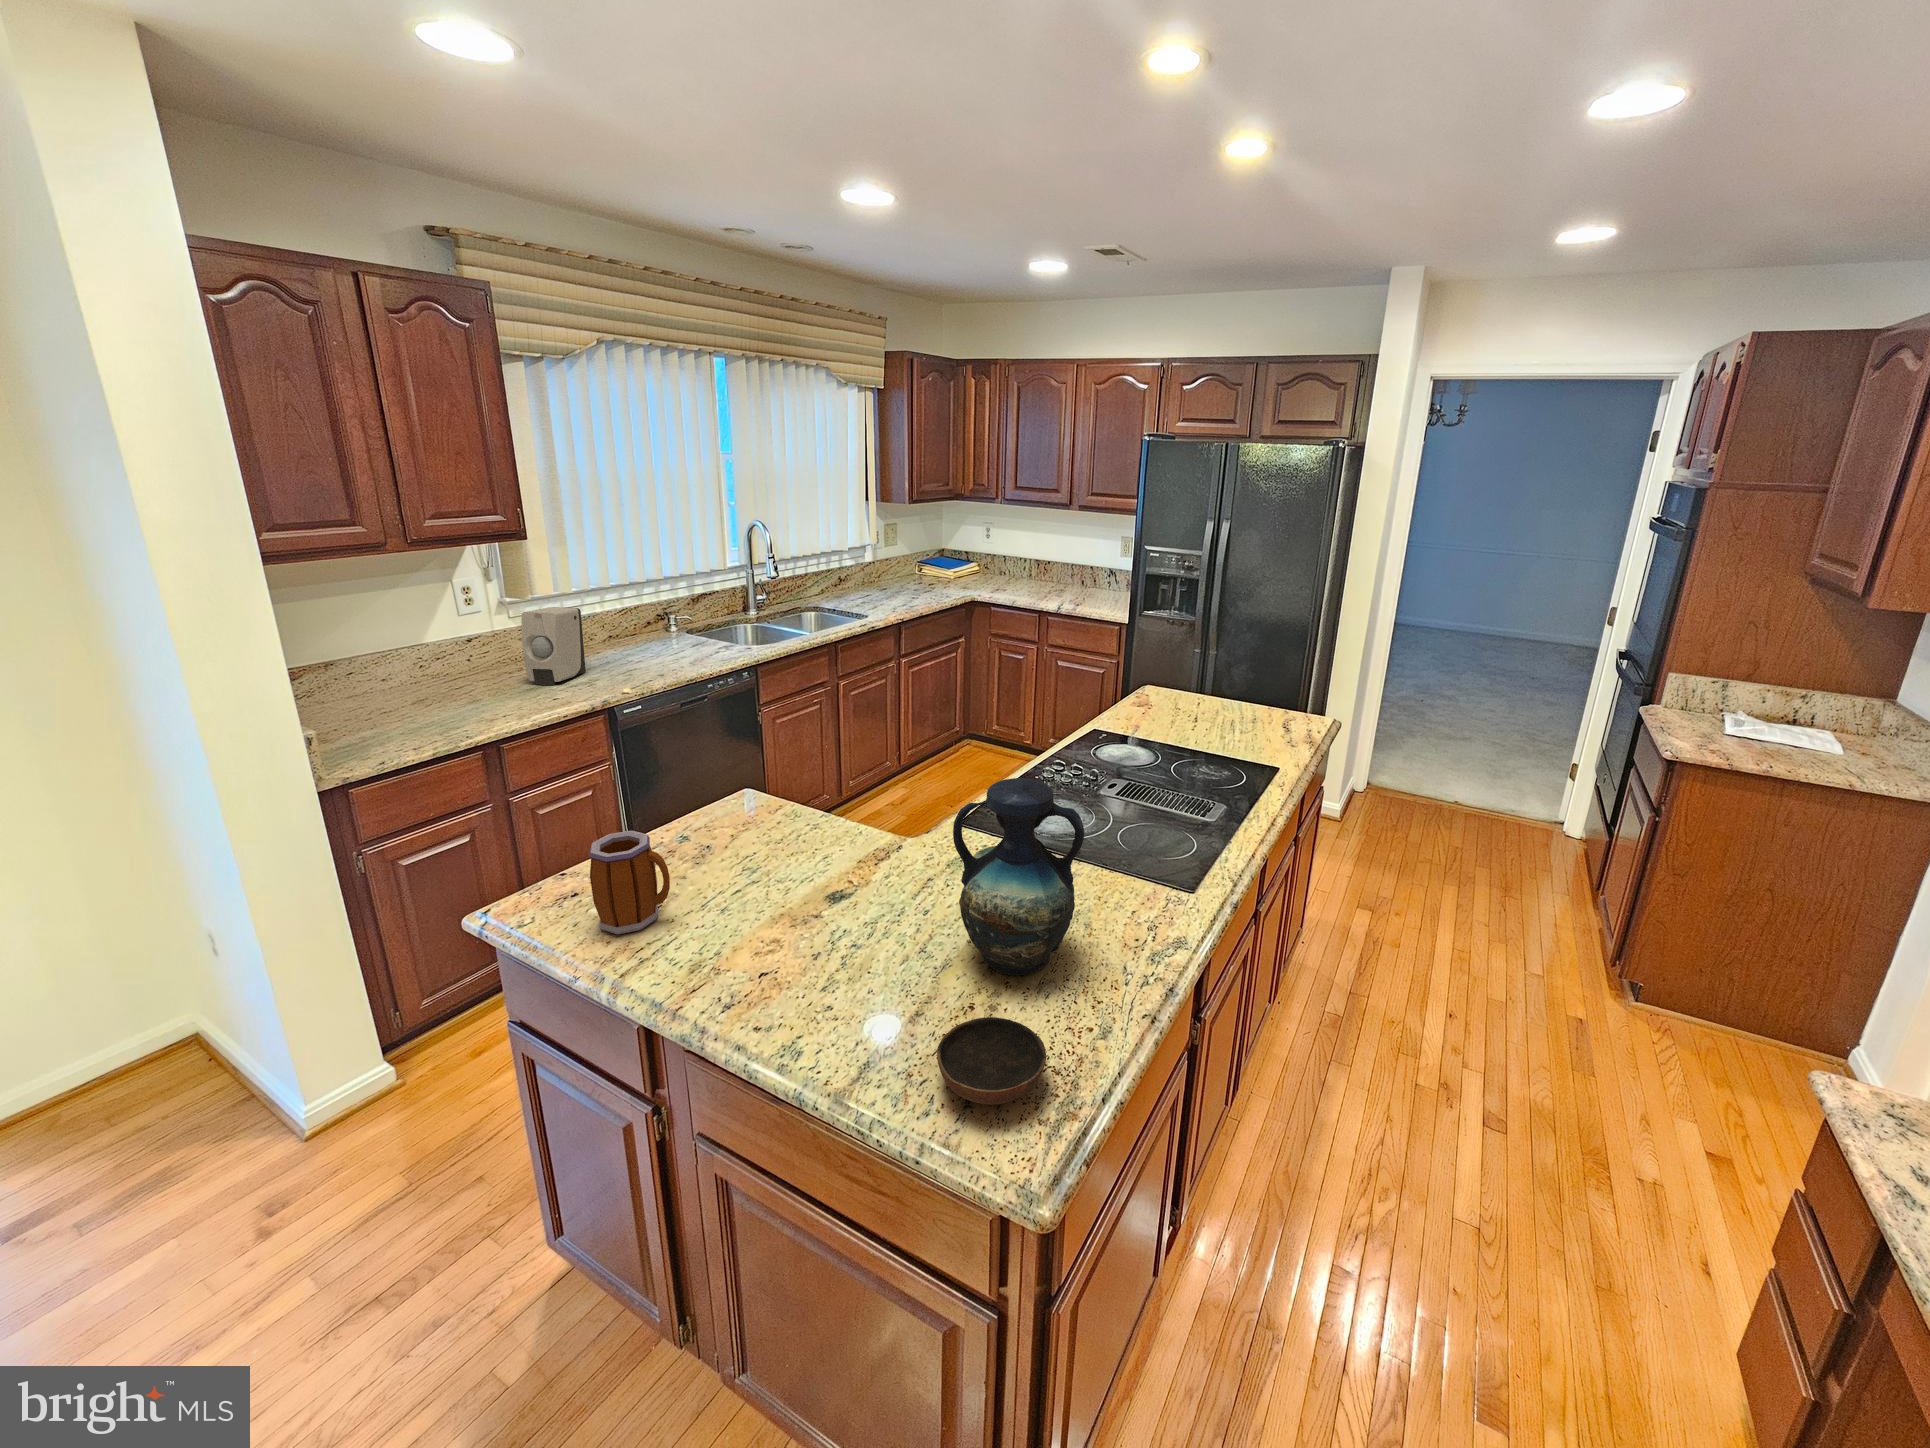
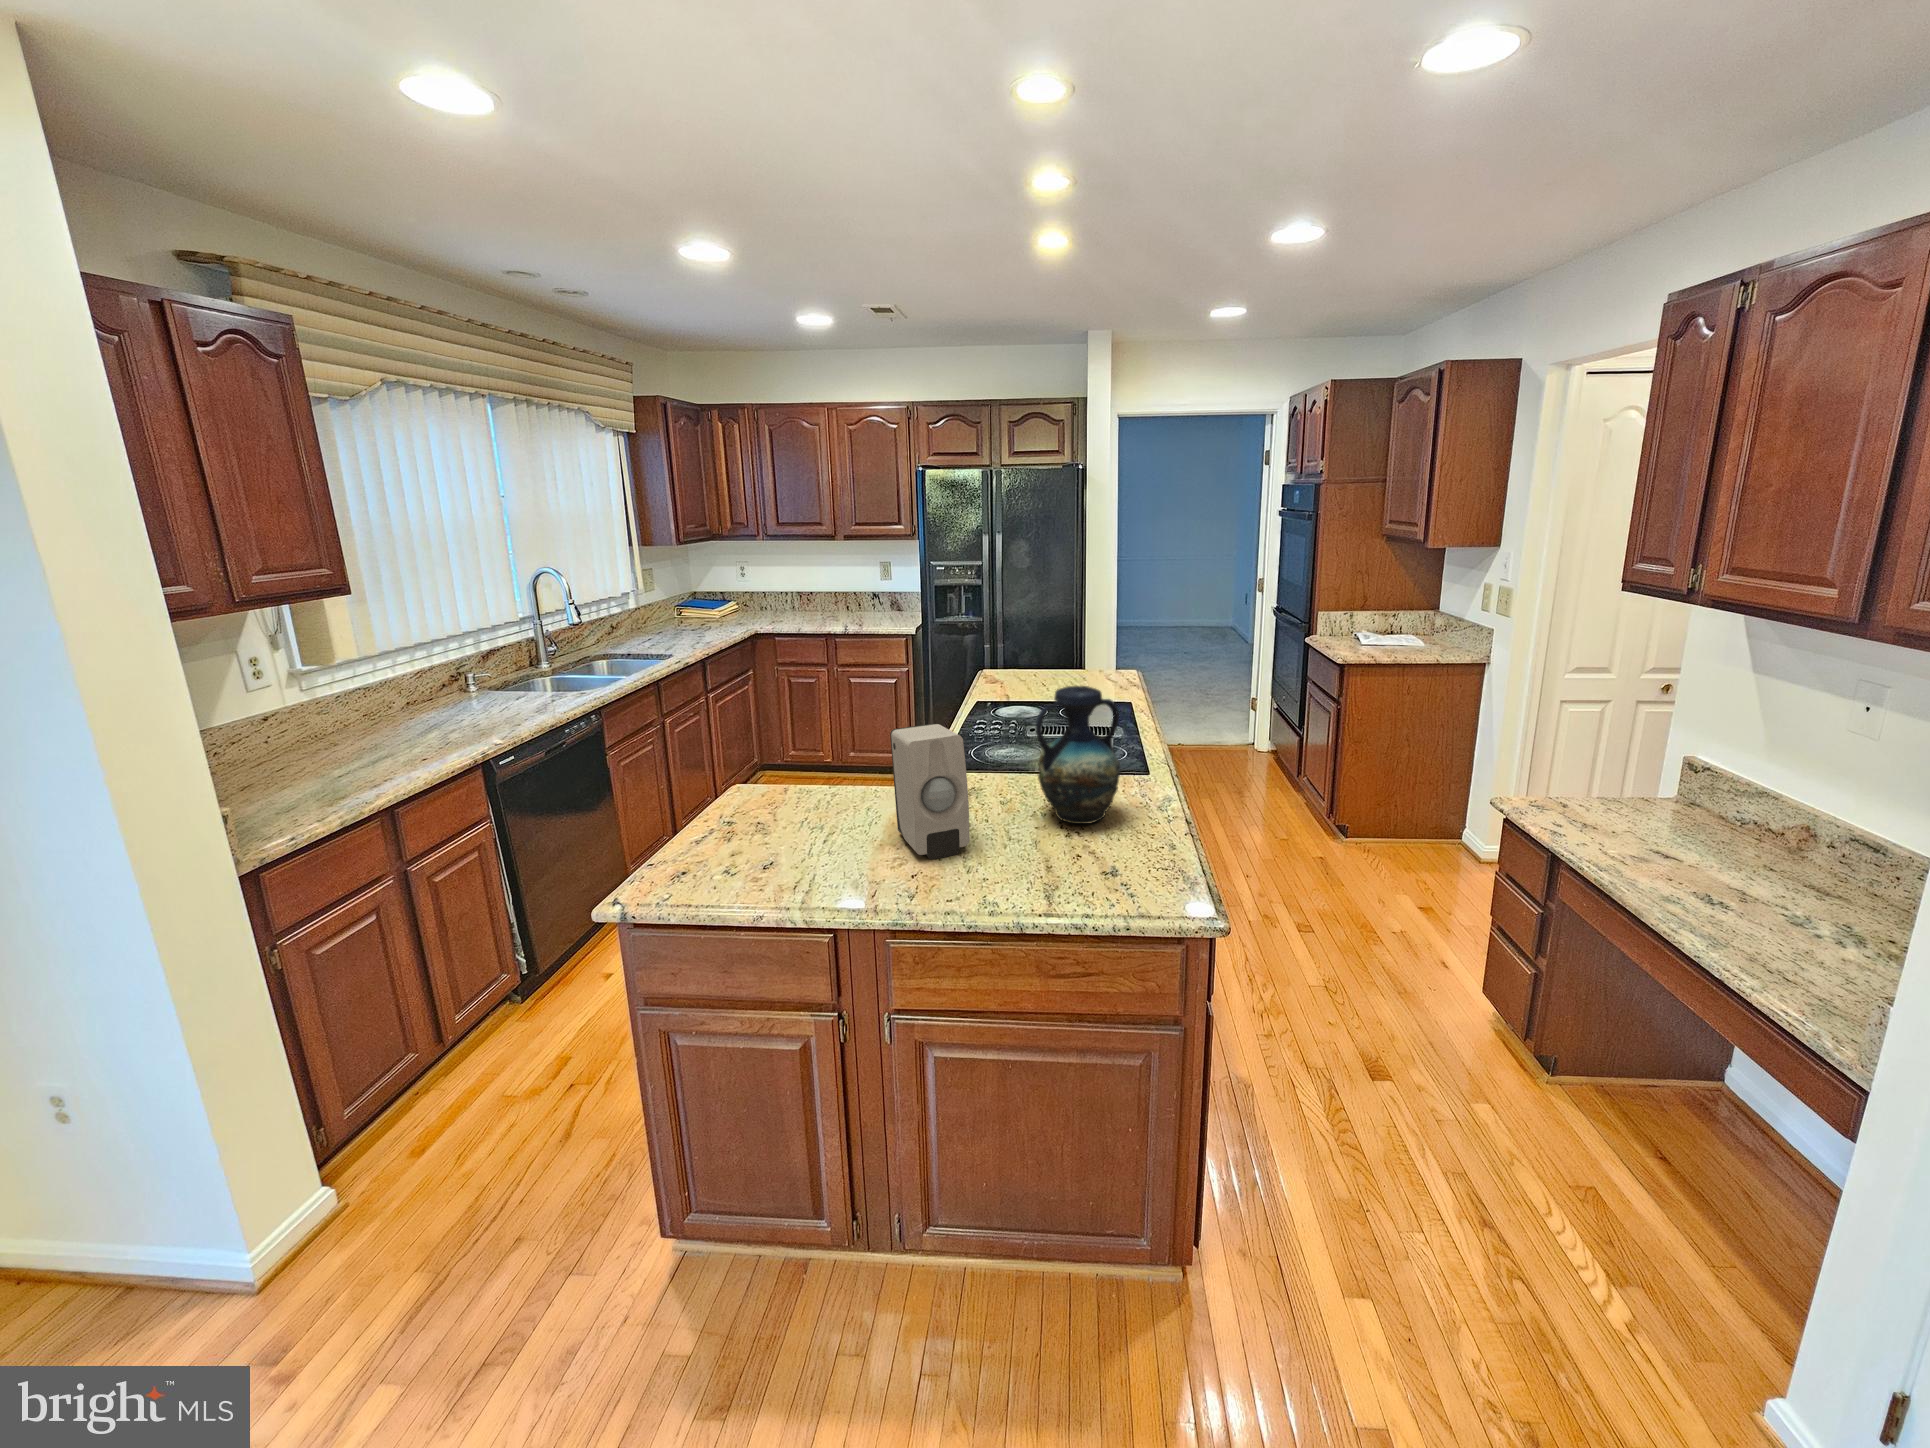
soap dispenser: present [521,607,586,685] -> present [890,724,970,859]
mug: present [589,831,670,934] -> none [740,788,807,874]
bowl: present [937,1017,1046,1105] -> none [1098,831,1172,872]

